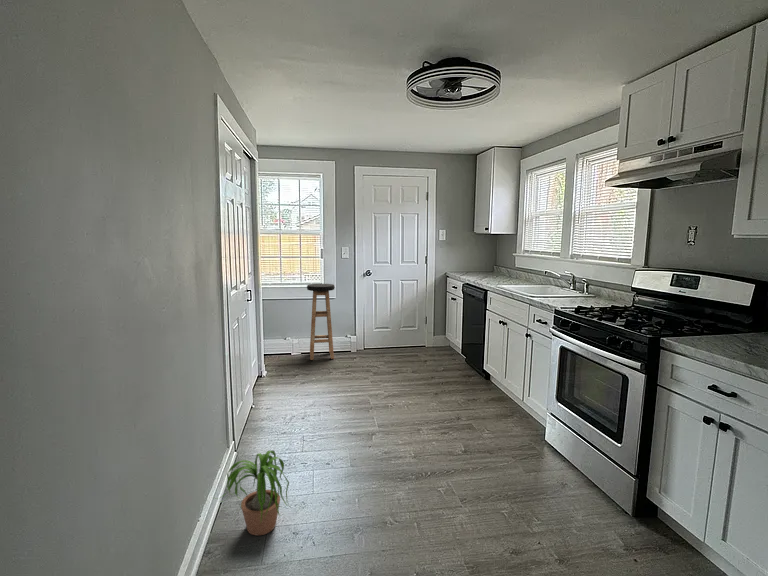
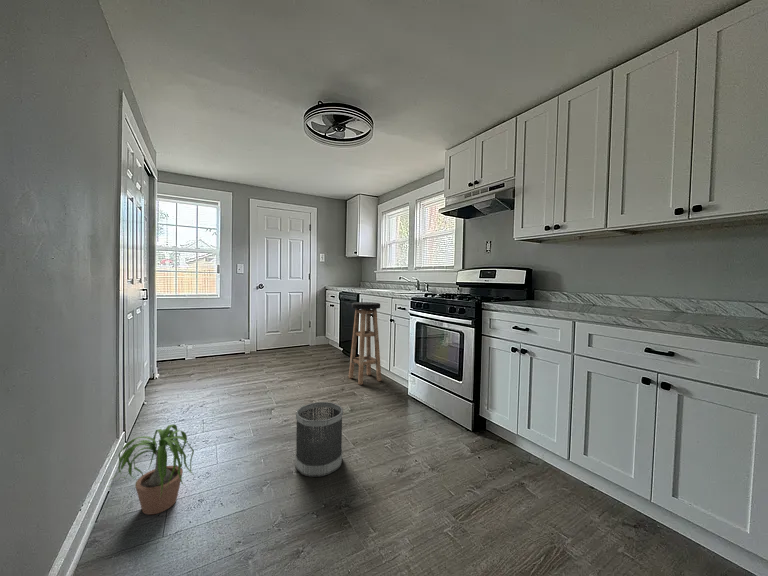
bar stool: present [307,284,335,360] -> present [349,302,381,385]
wastebasket: none [391,445,446,535] -> present [295,402,343,477]

